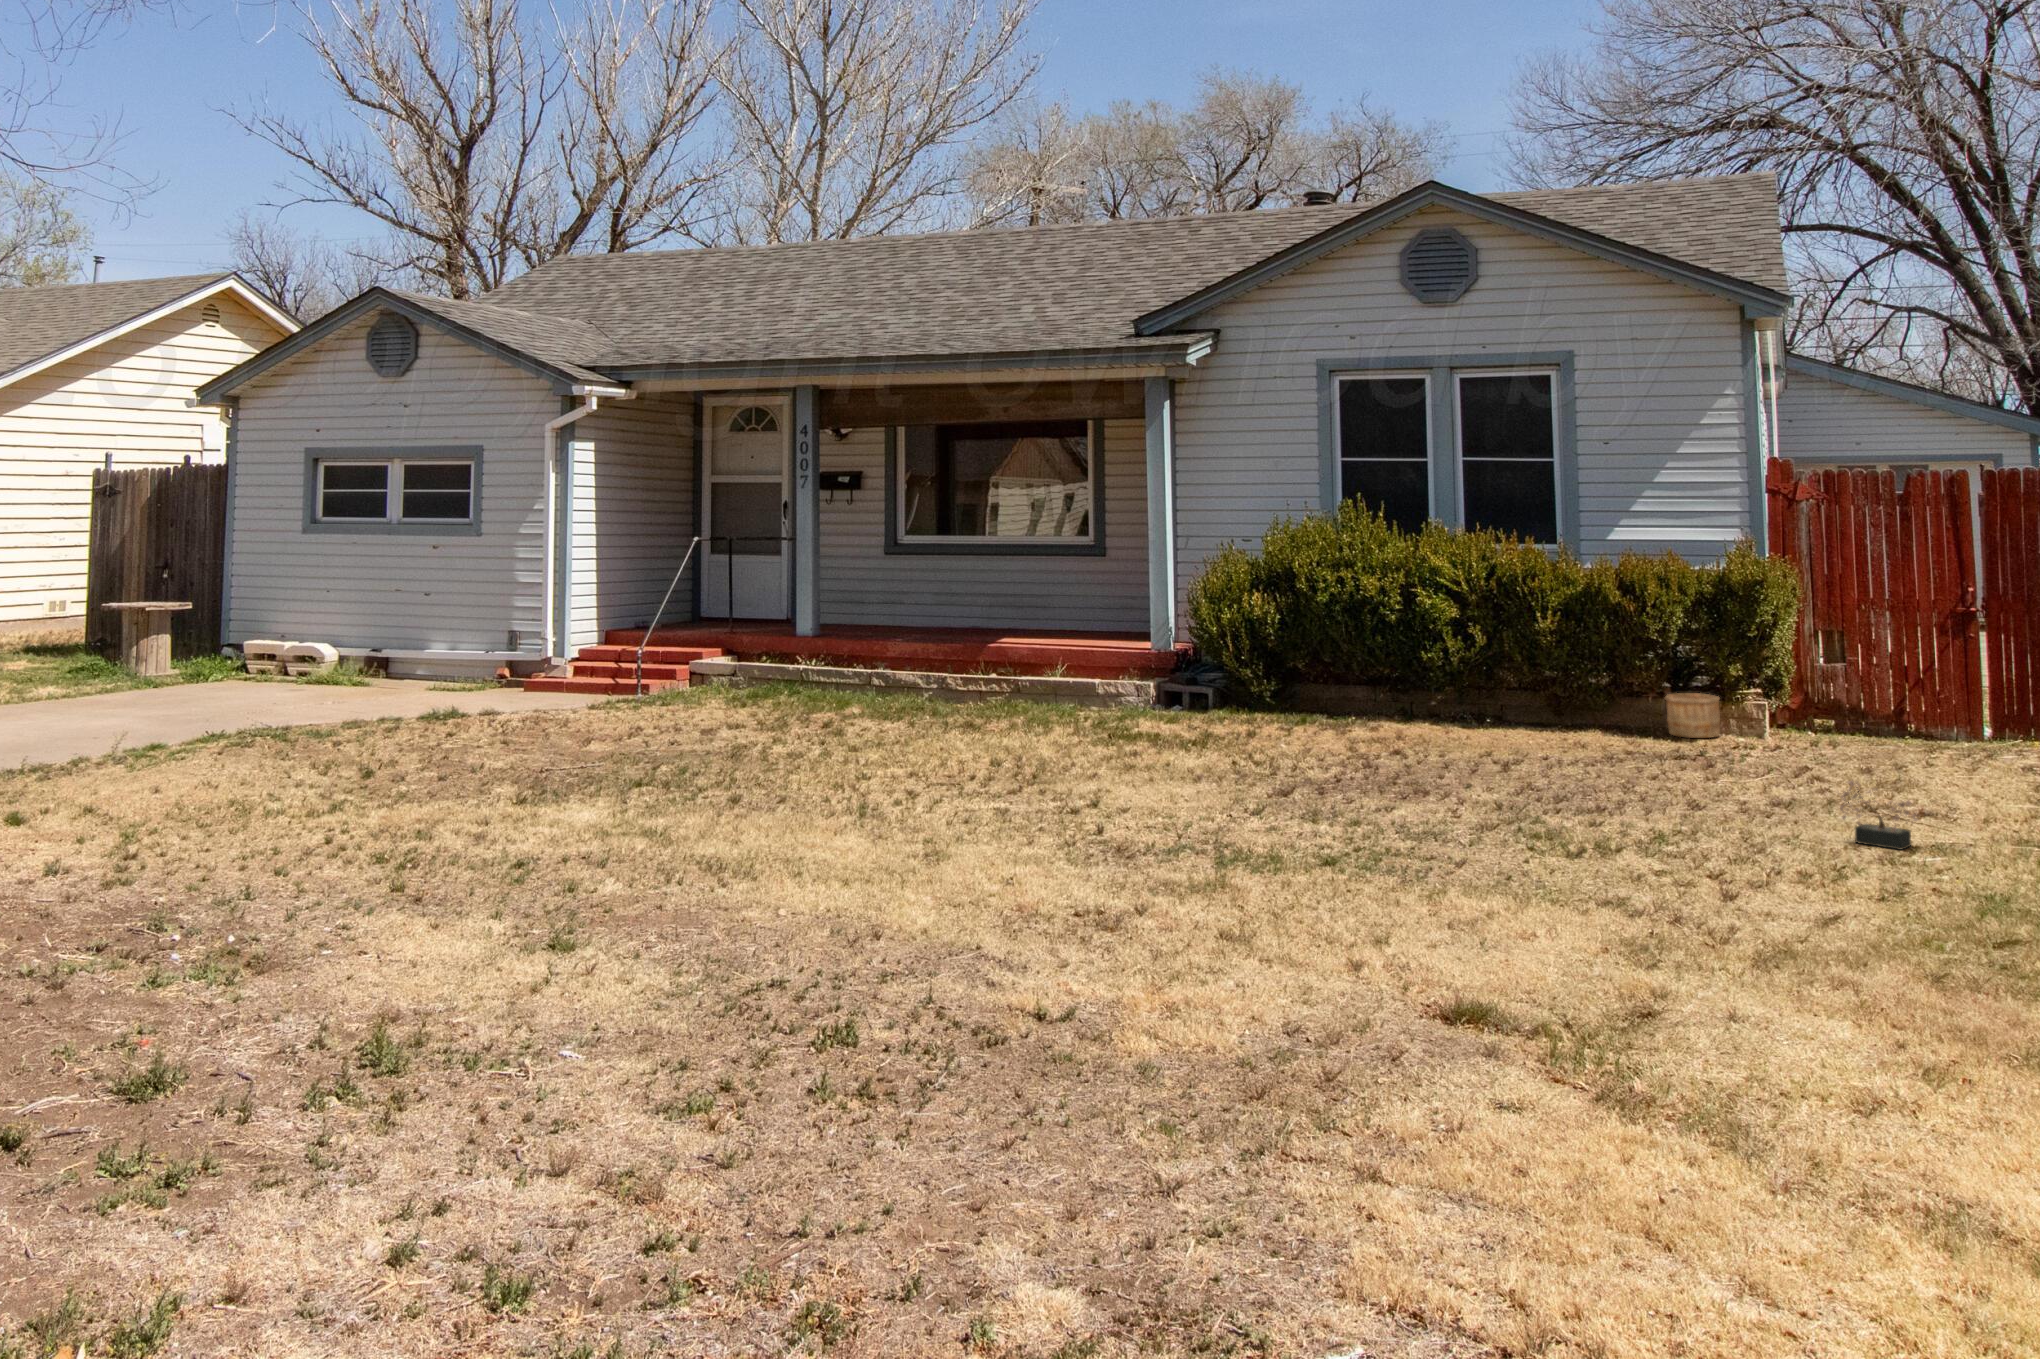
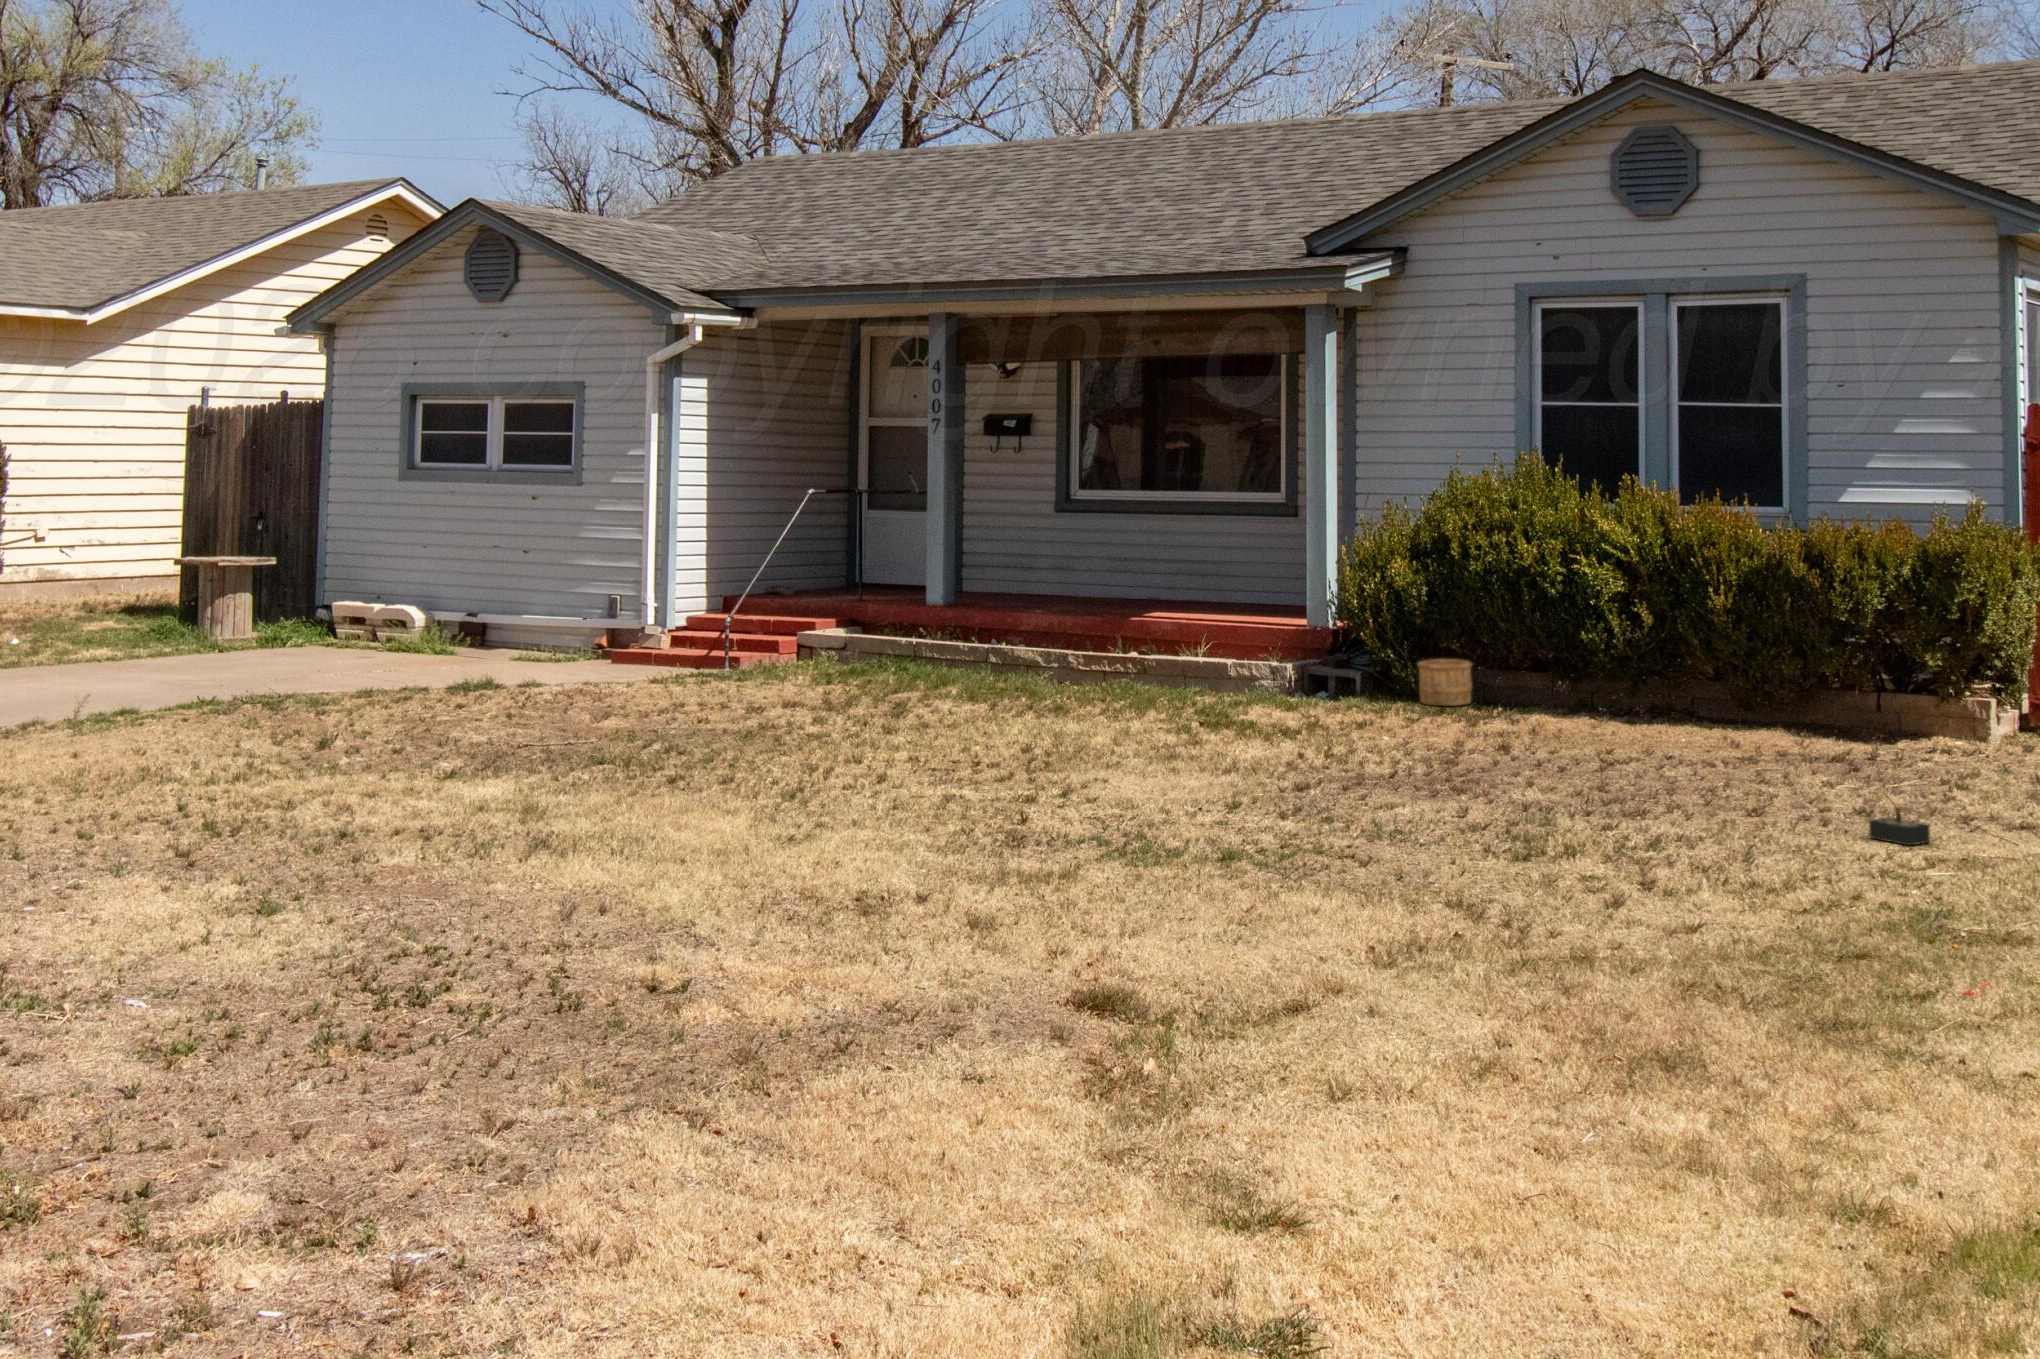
wooden bucket: present [1665,693,1720,738] -> present [1418,659,1472,706]

